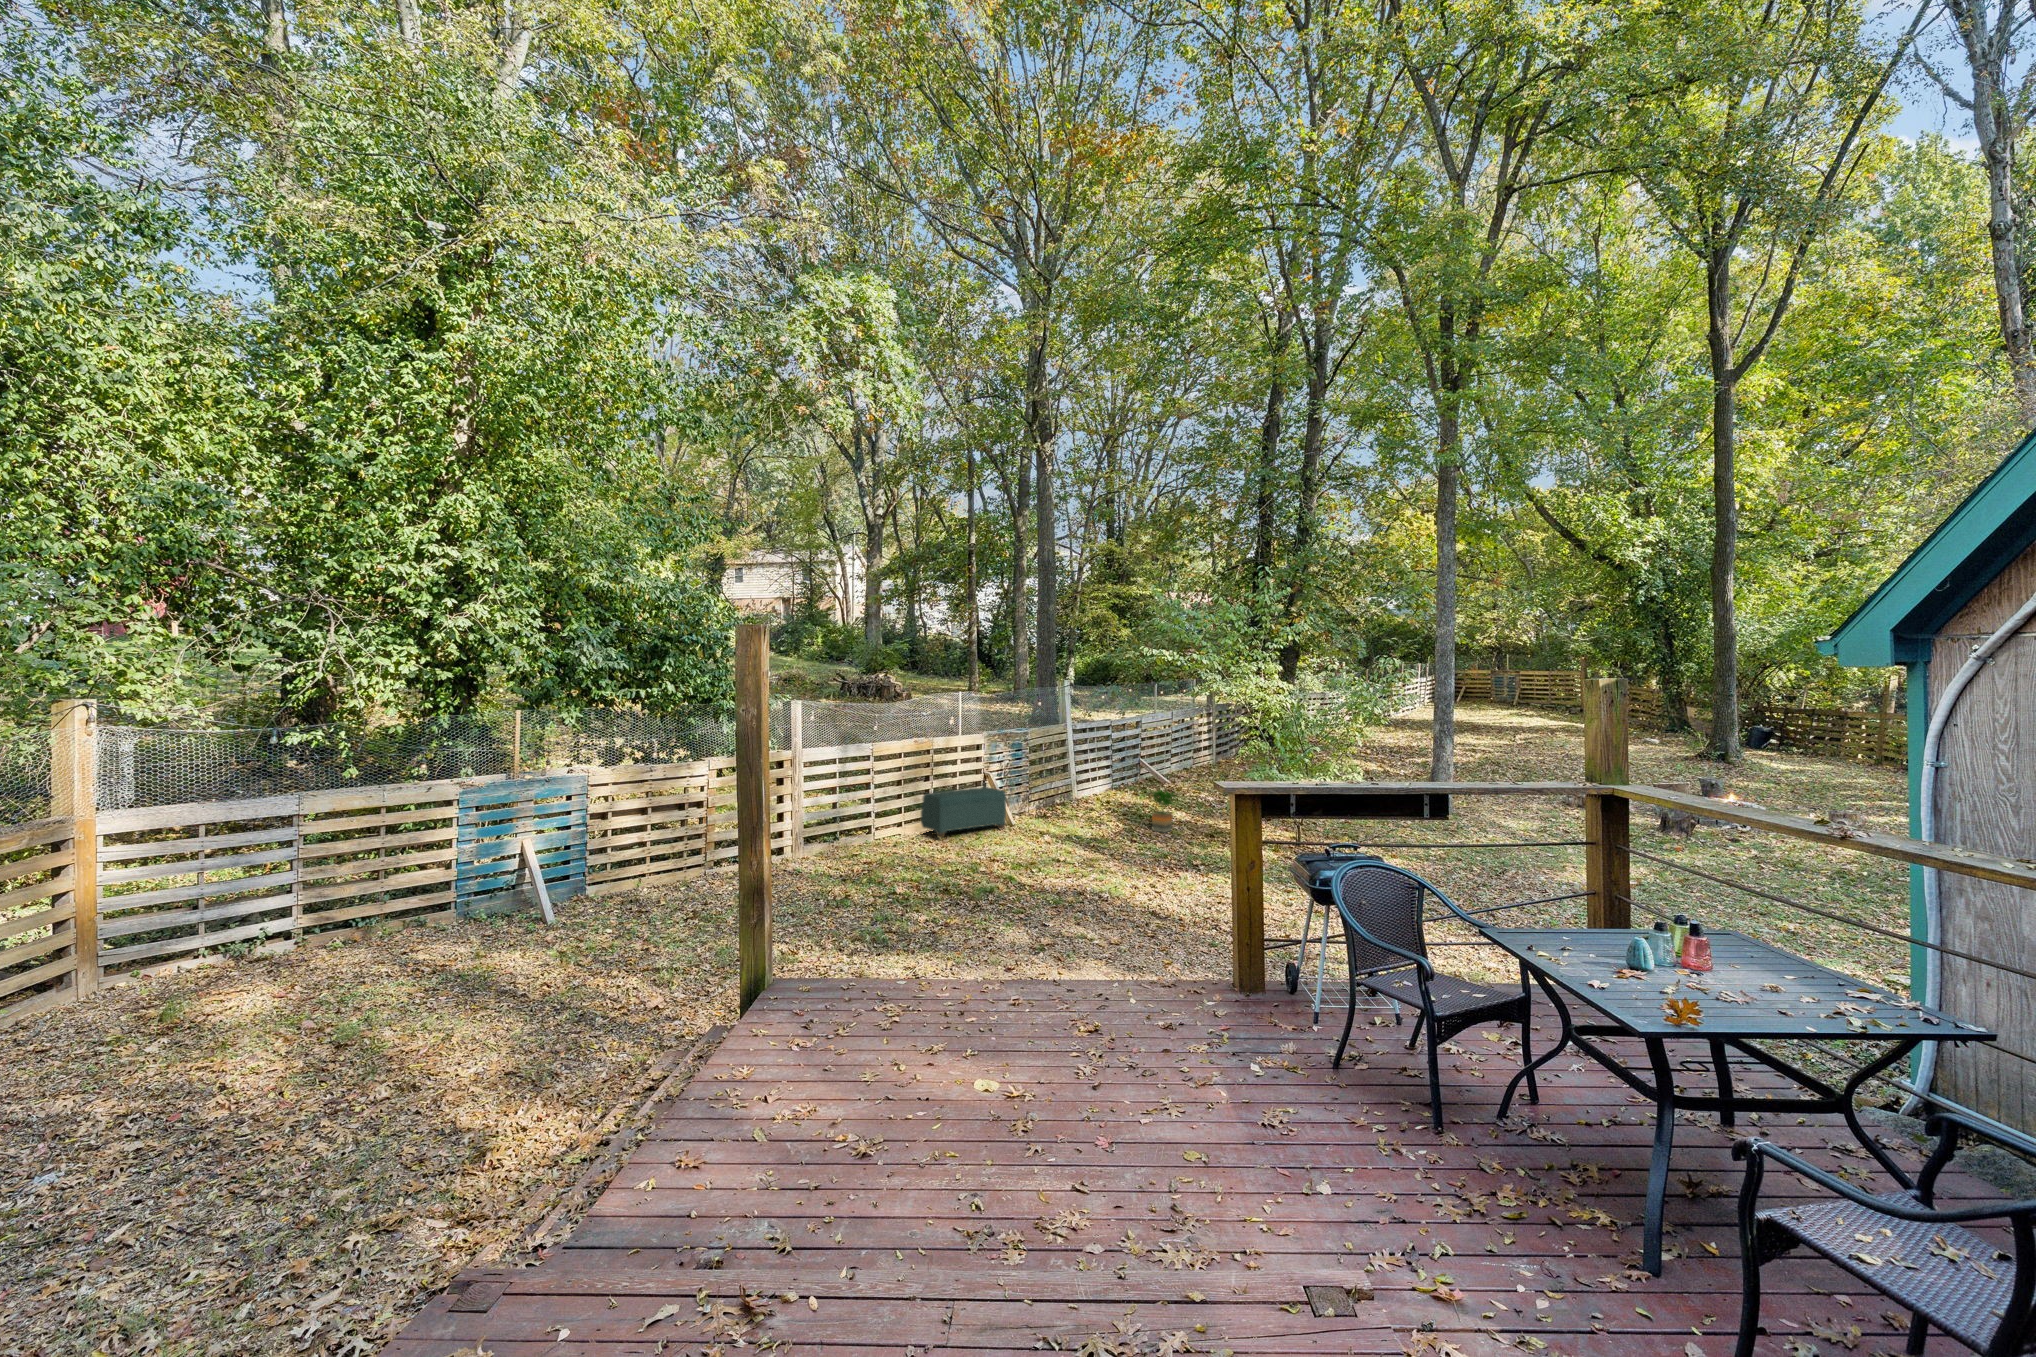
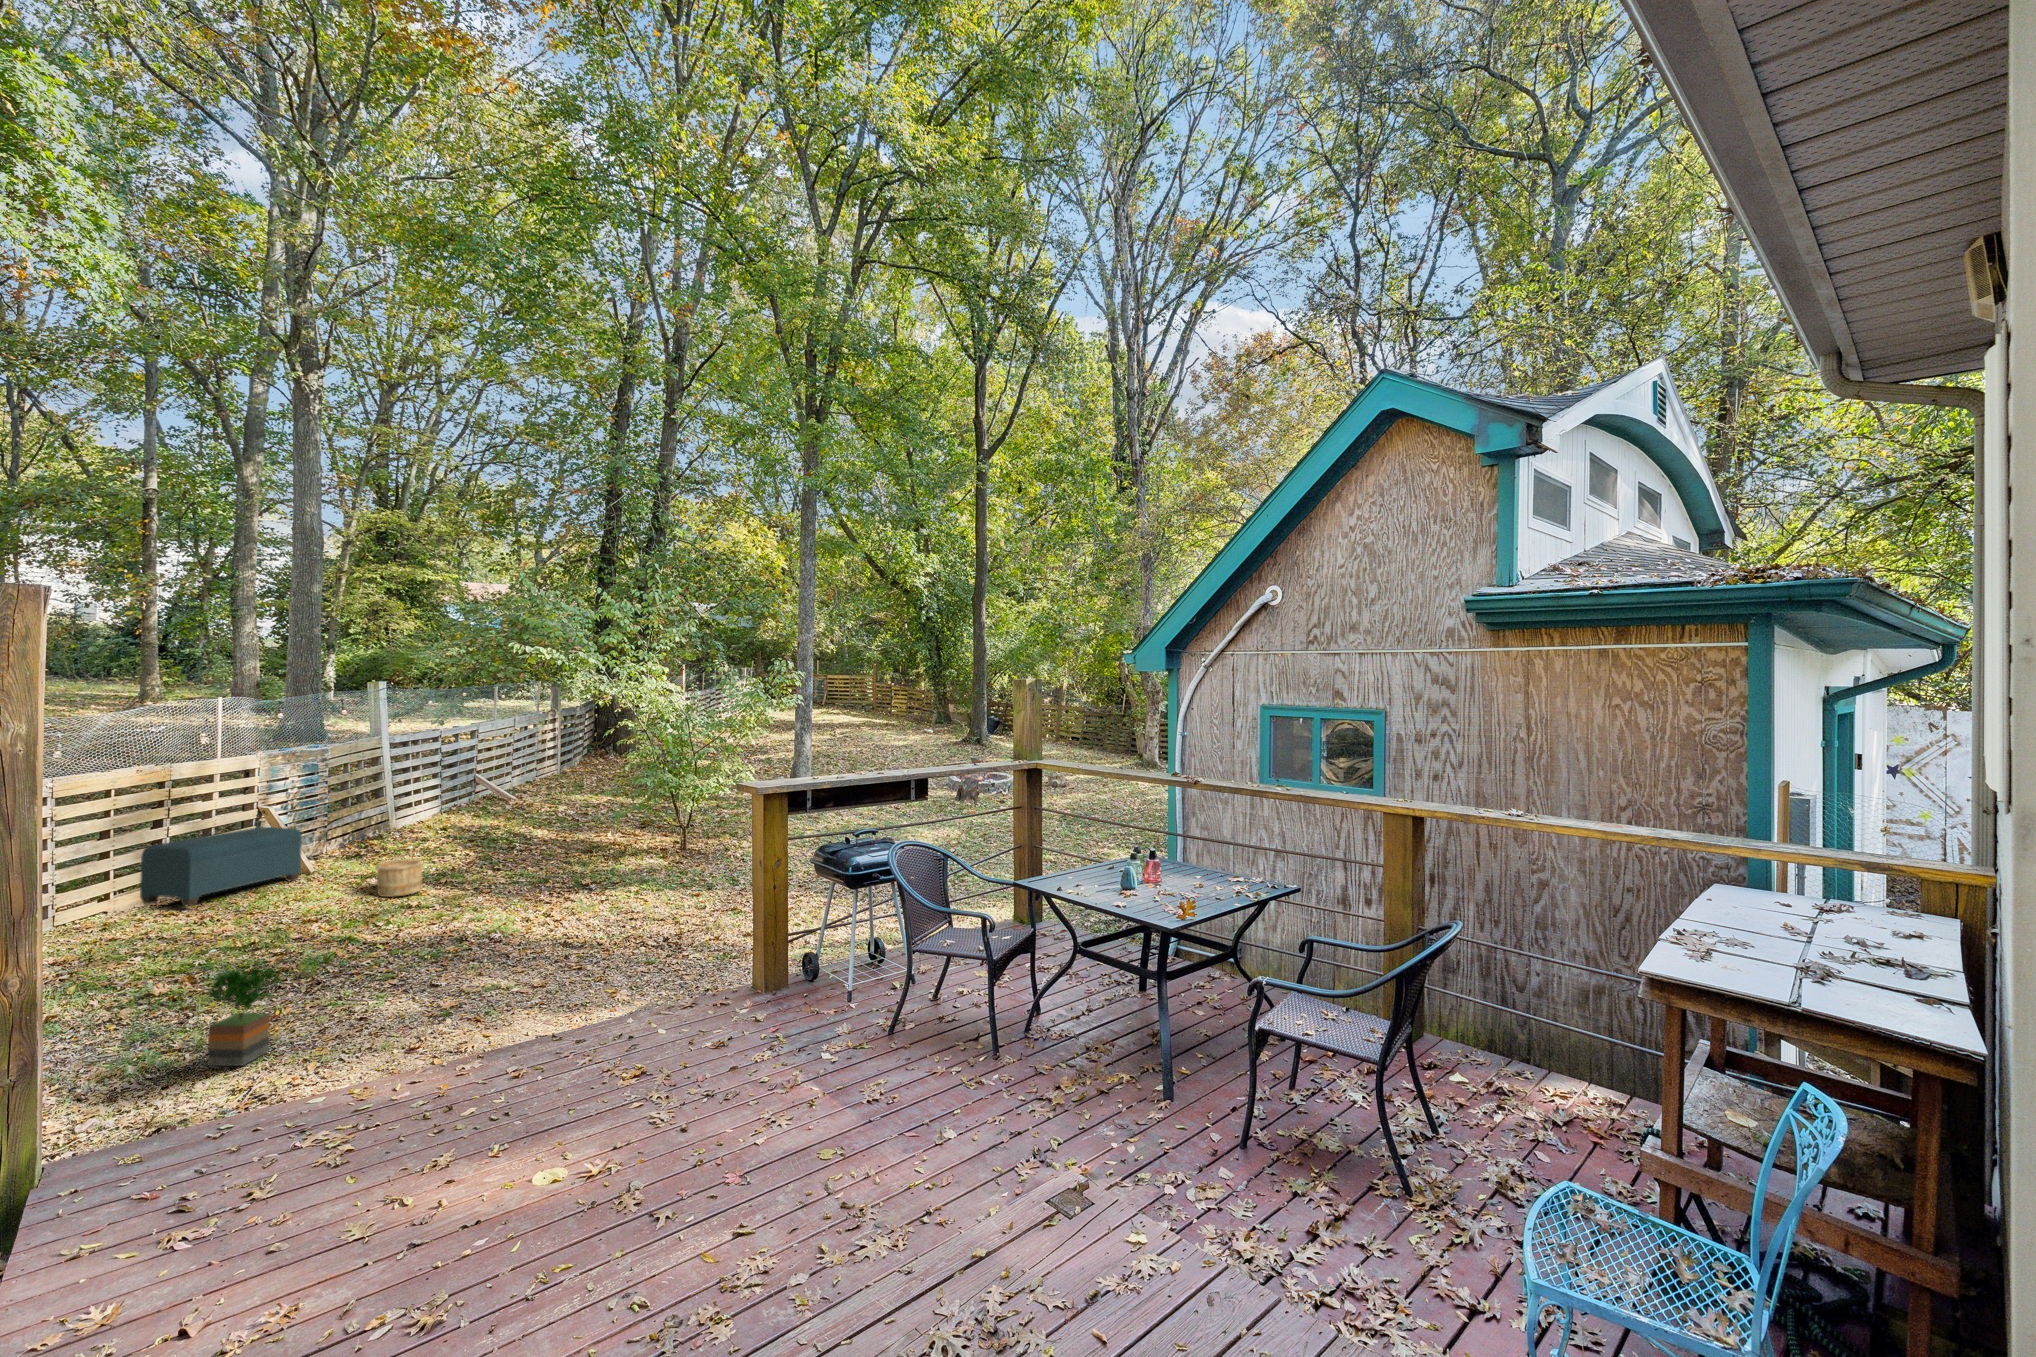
potted tree: present [1152,790,1177,832] -> present [207,968,283,1066]
wooden bucket: none [1046,823,1076,852] -> present [376,859,423,897]

